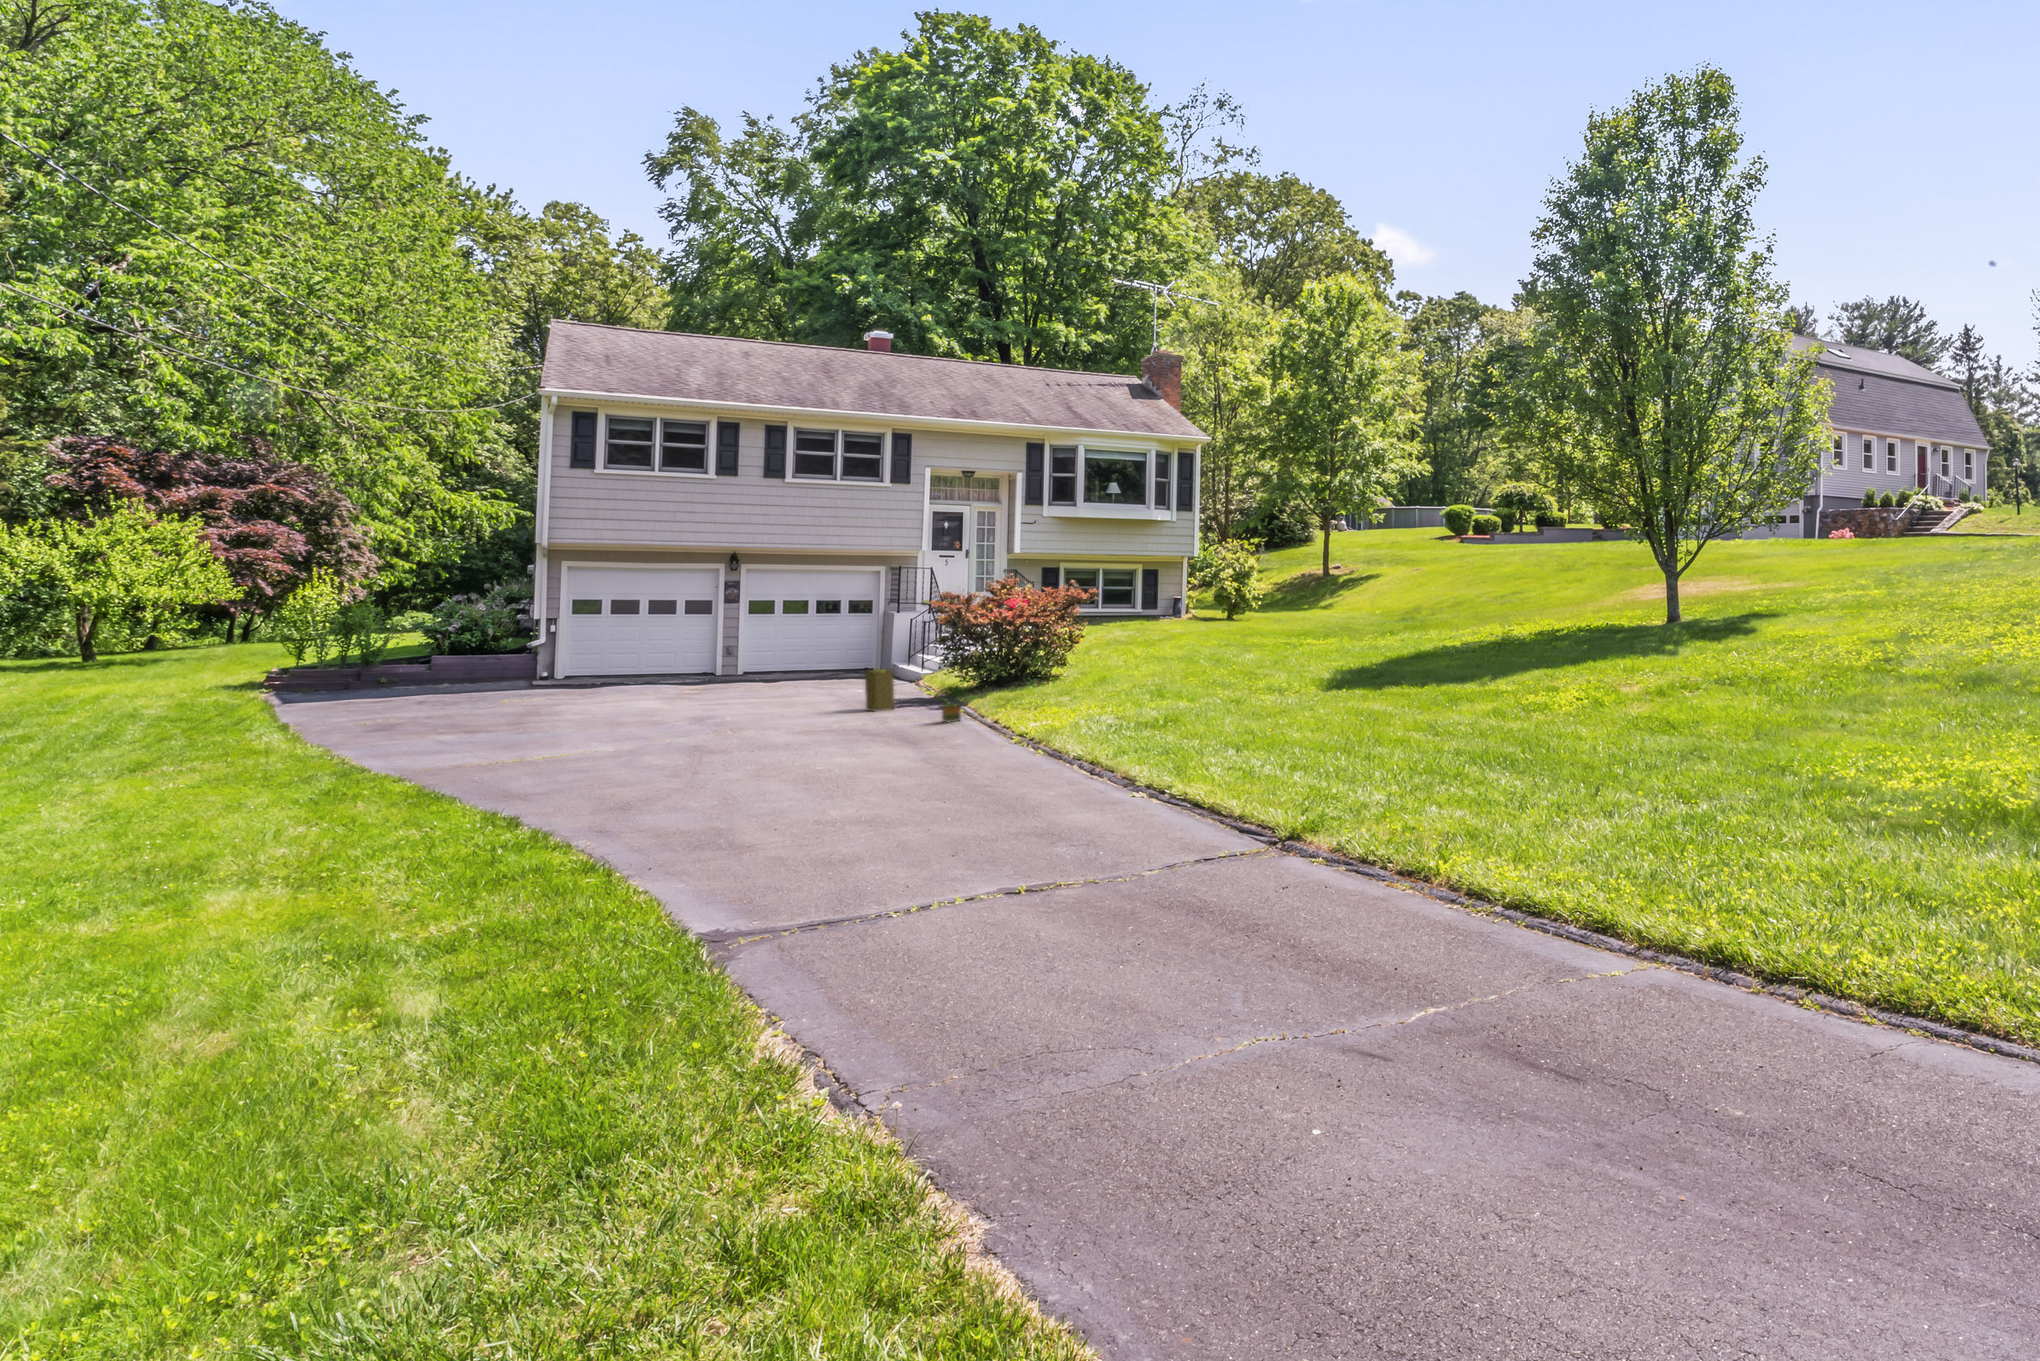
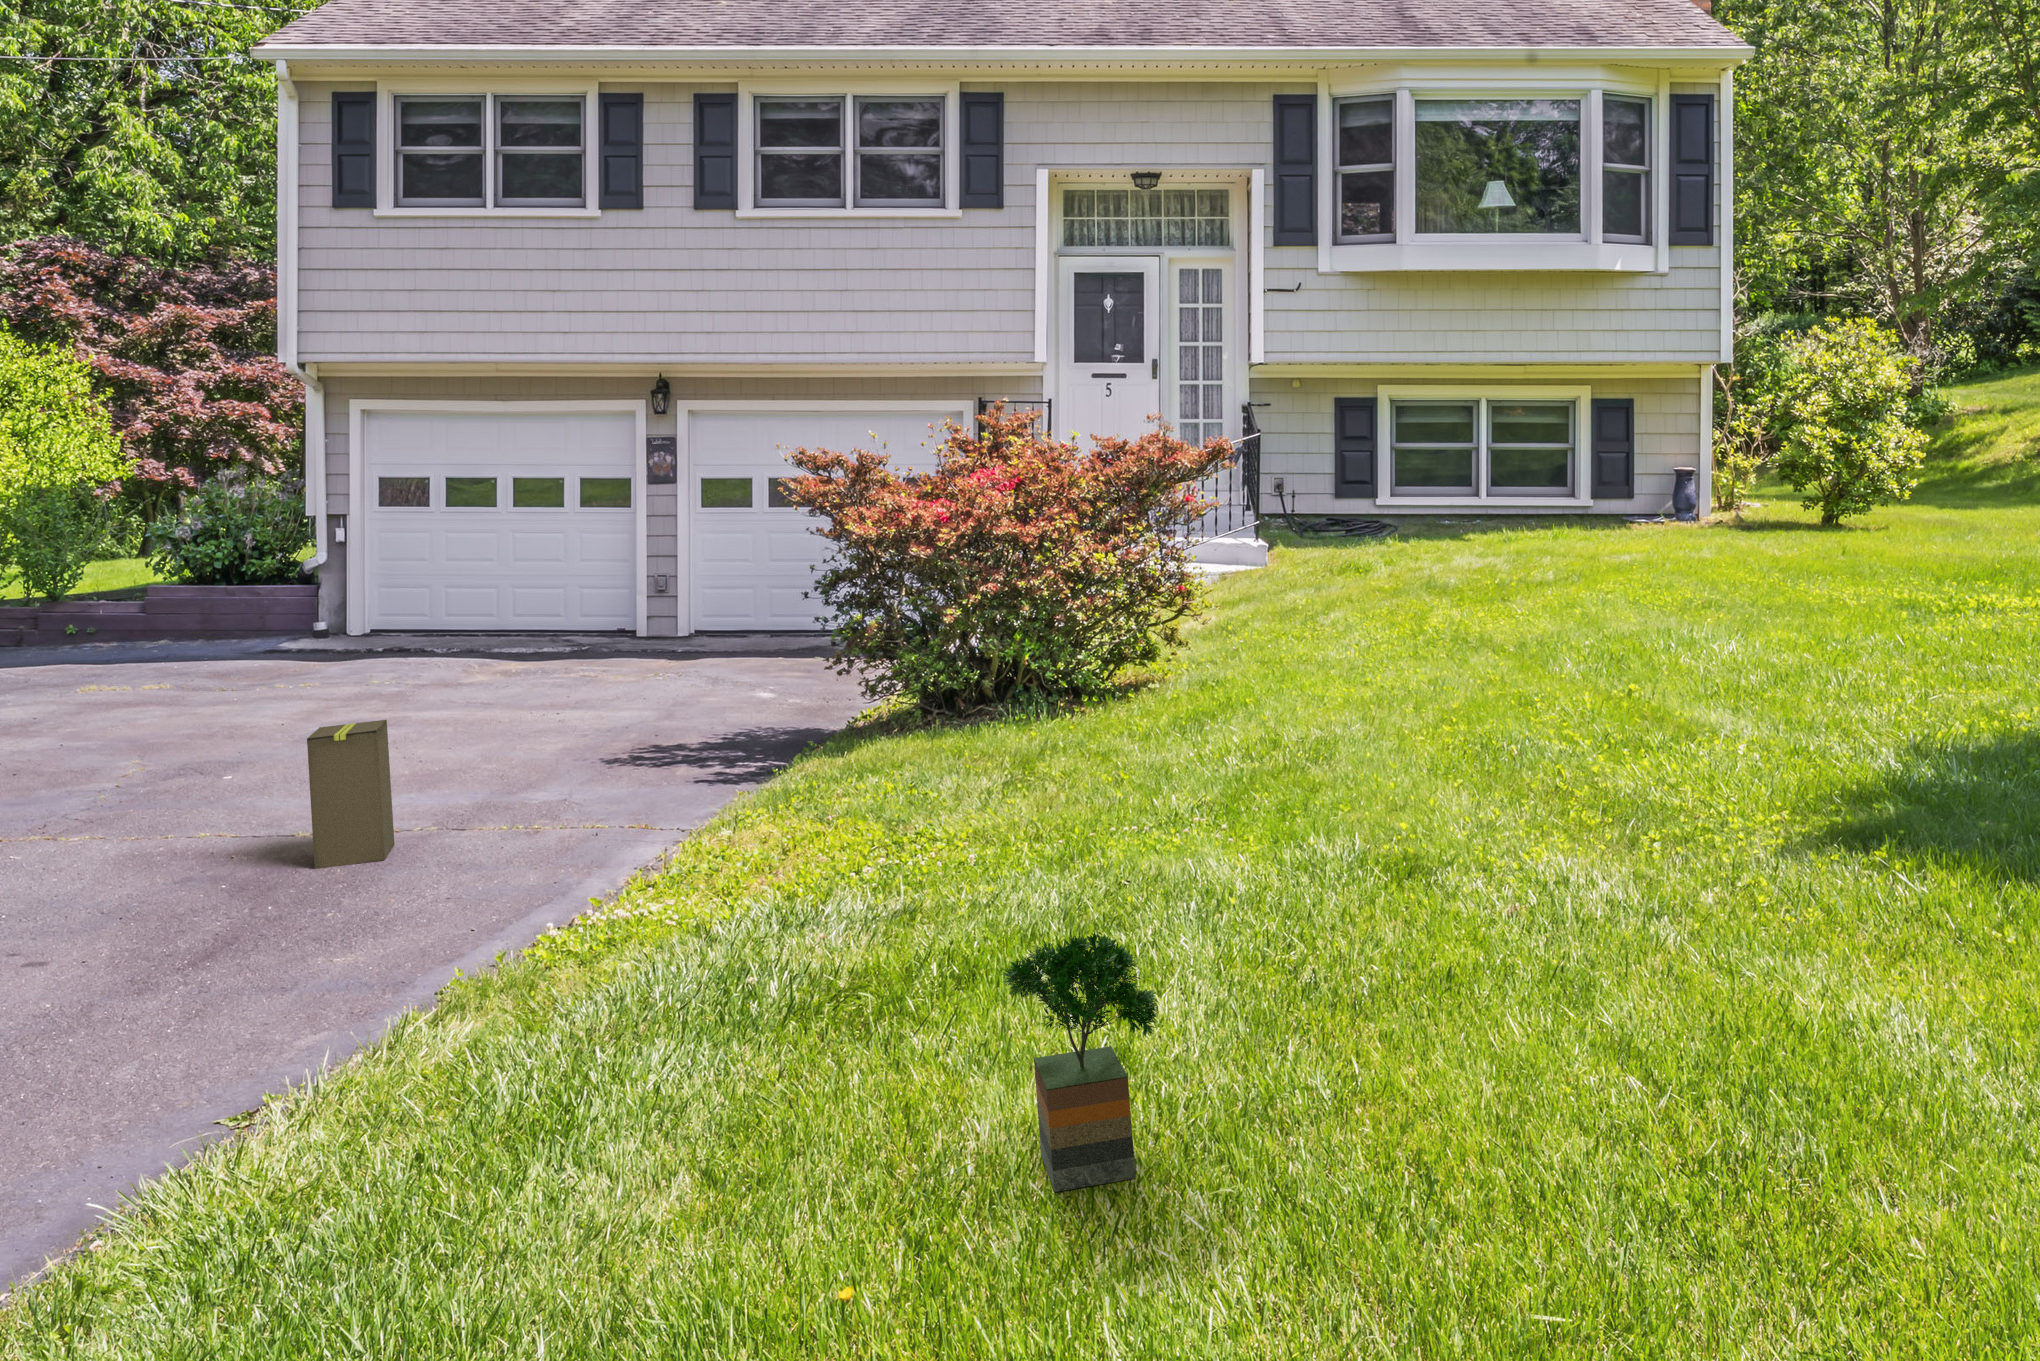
potted tree: present [939,686,965,722] -> present [1002,932,1158,1192]

